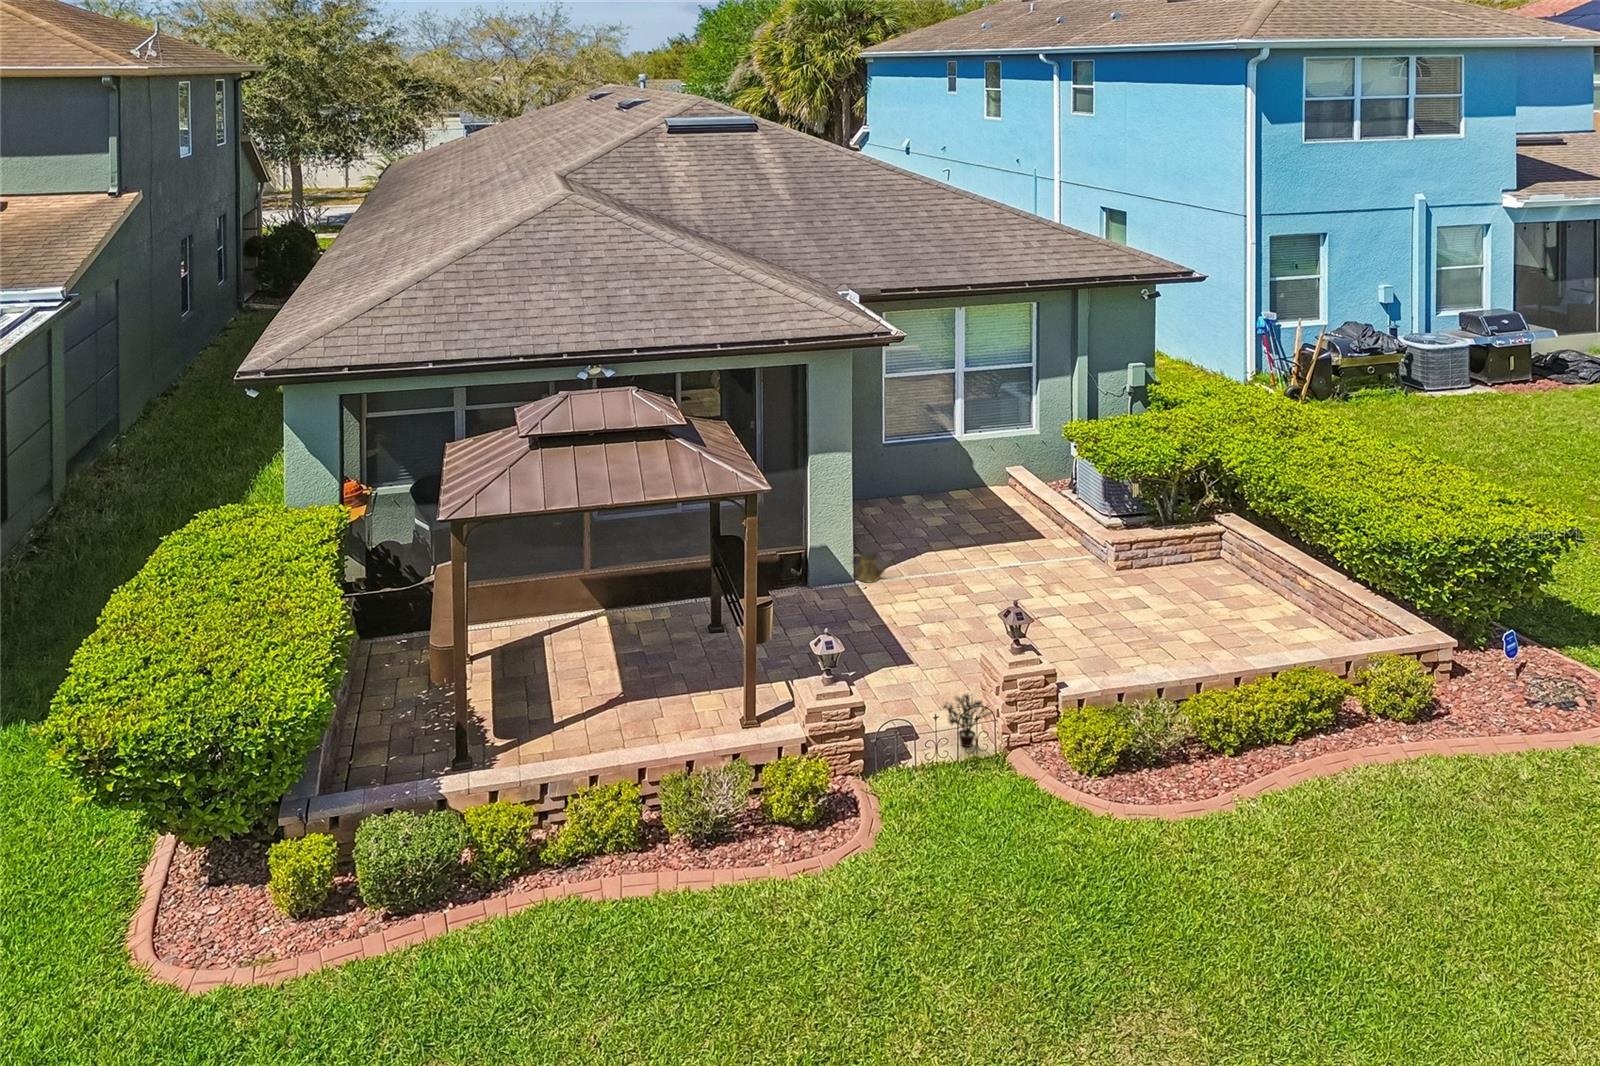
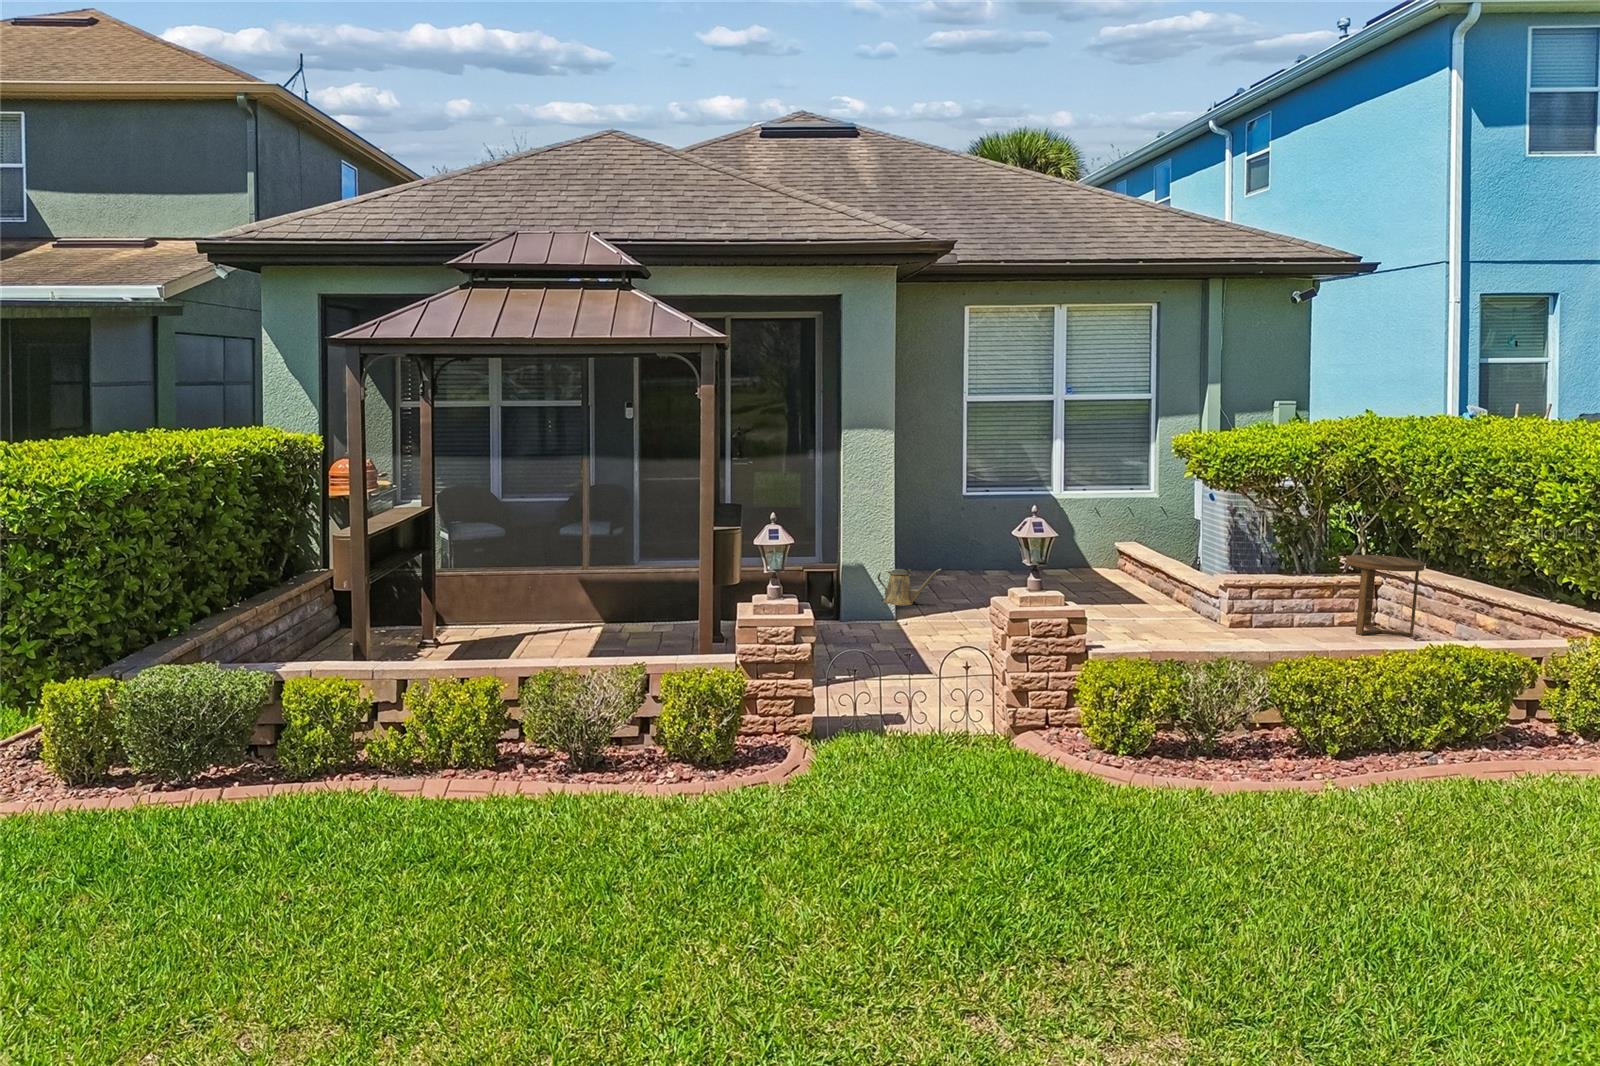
side table: none [1204,516,1262,582] -> present [1346,555,1425,637]
potted plant: present [942,694,992,747] -> none [929,644,999,719]

